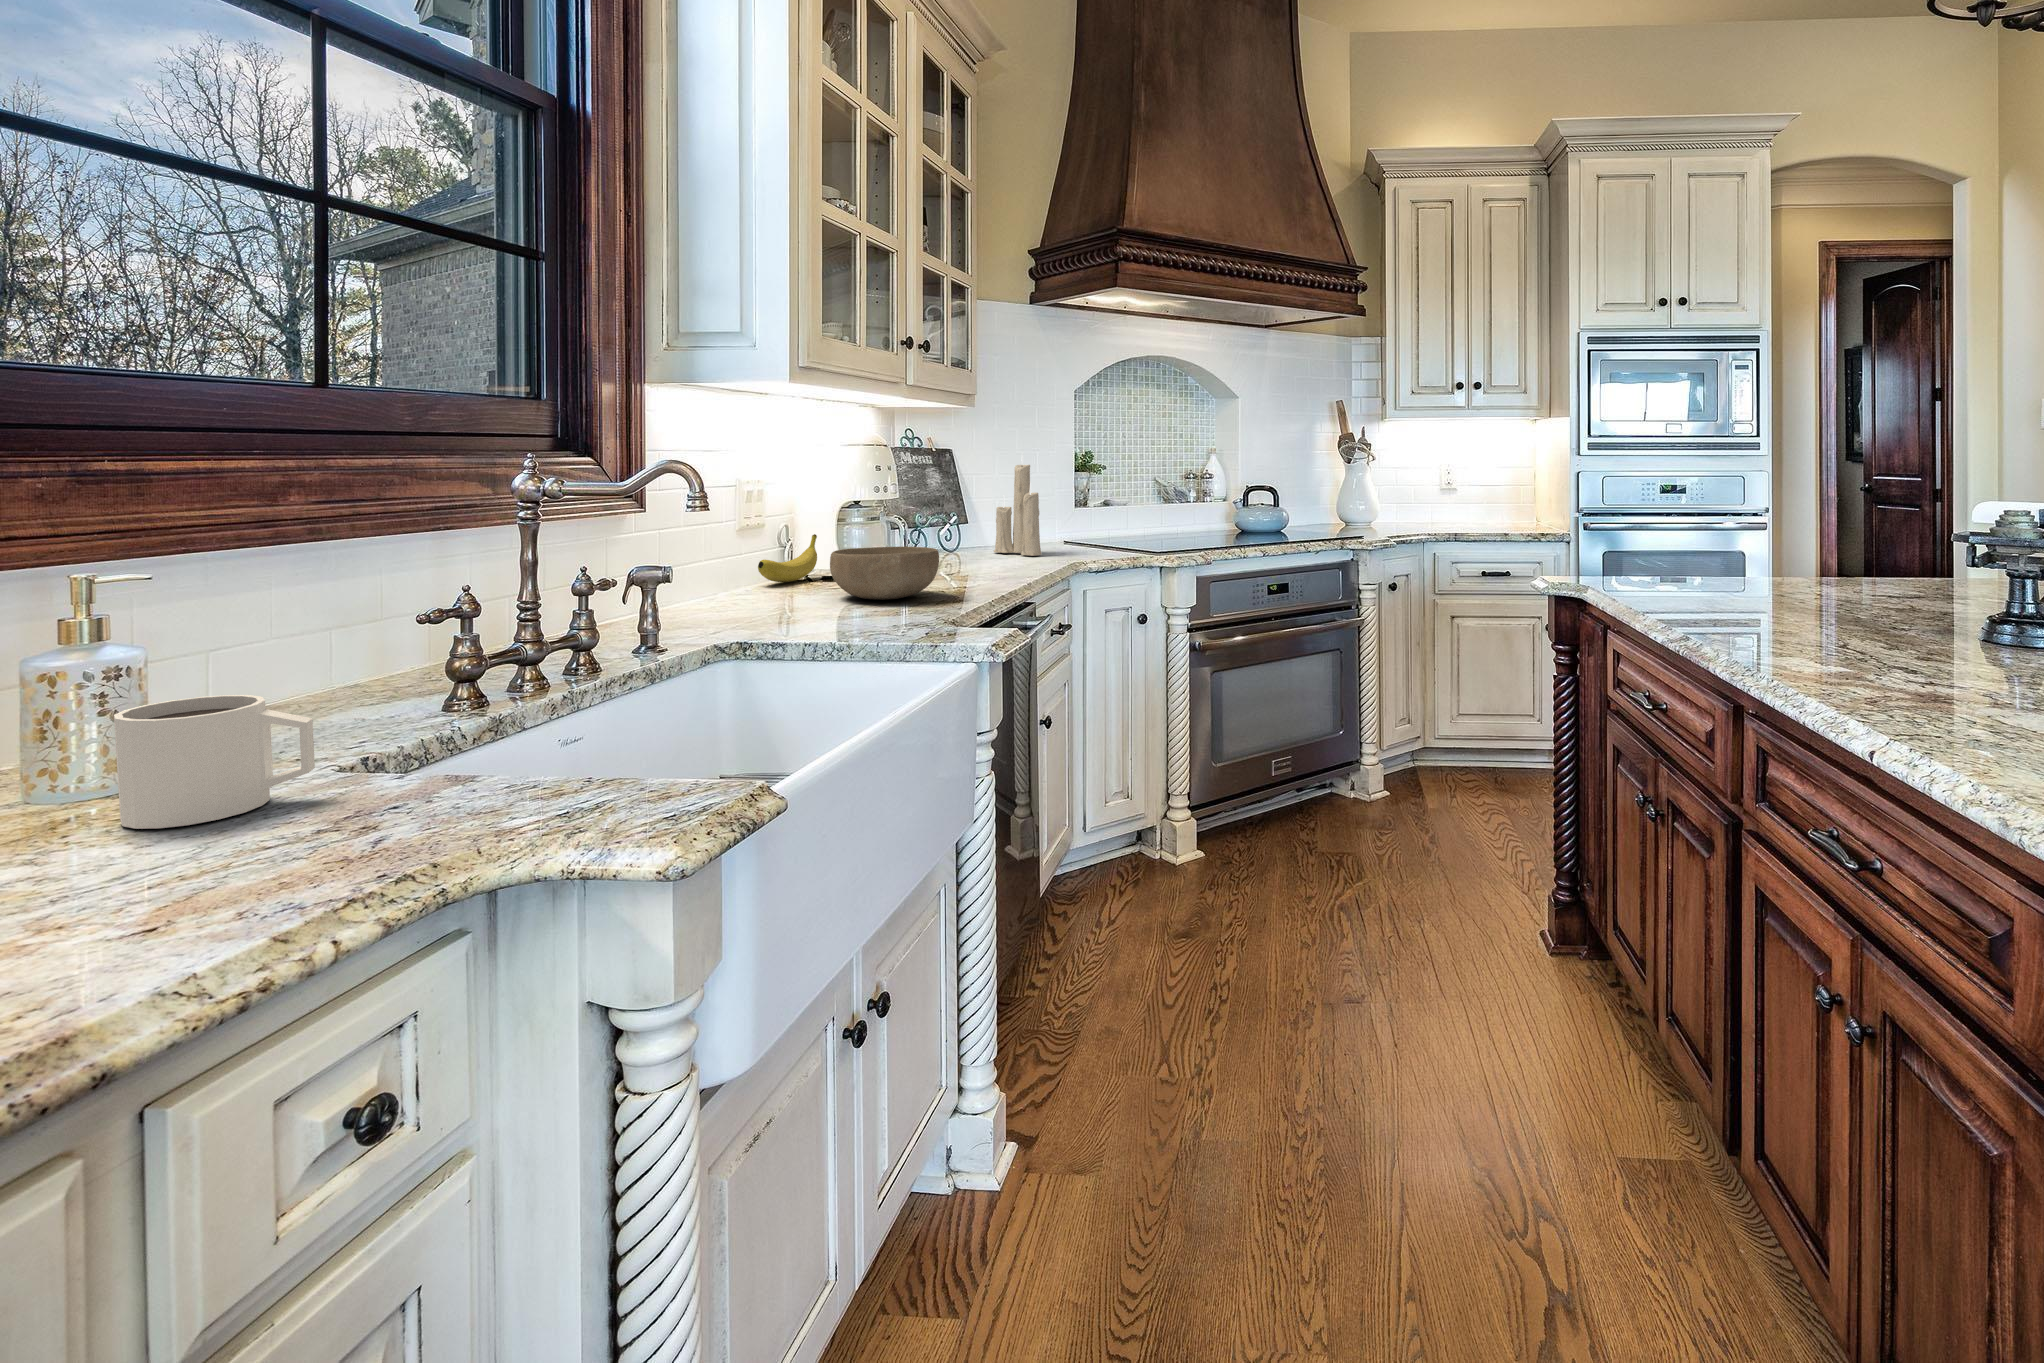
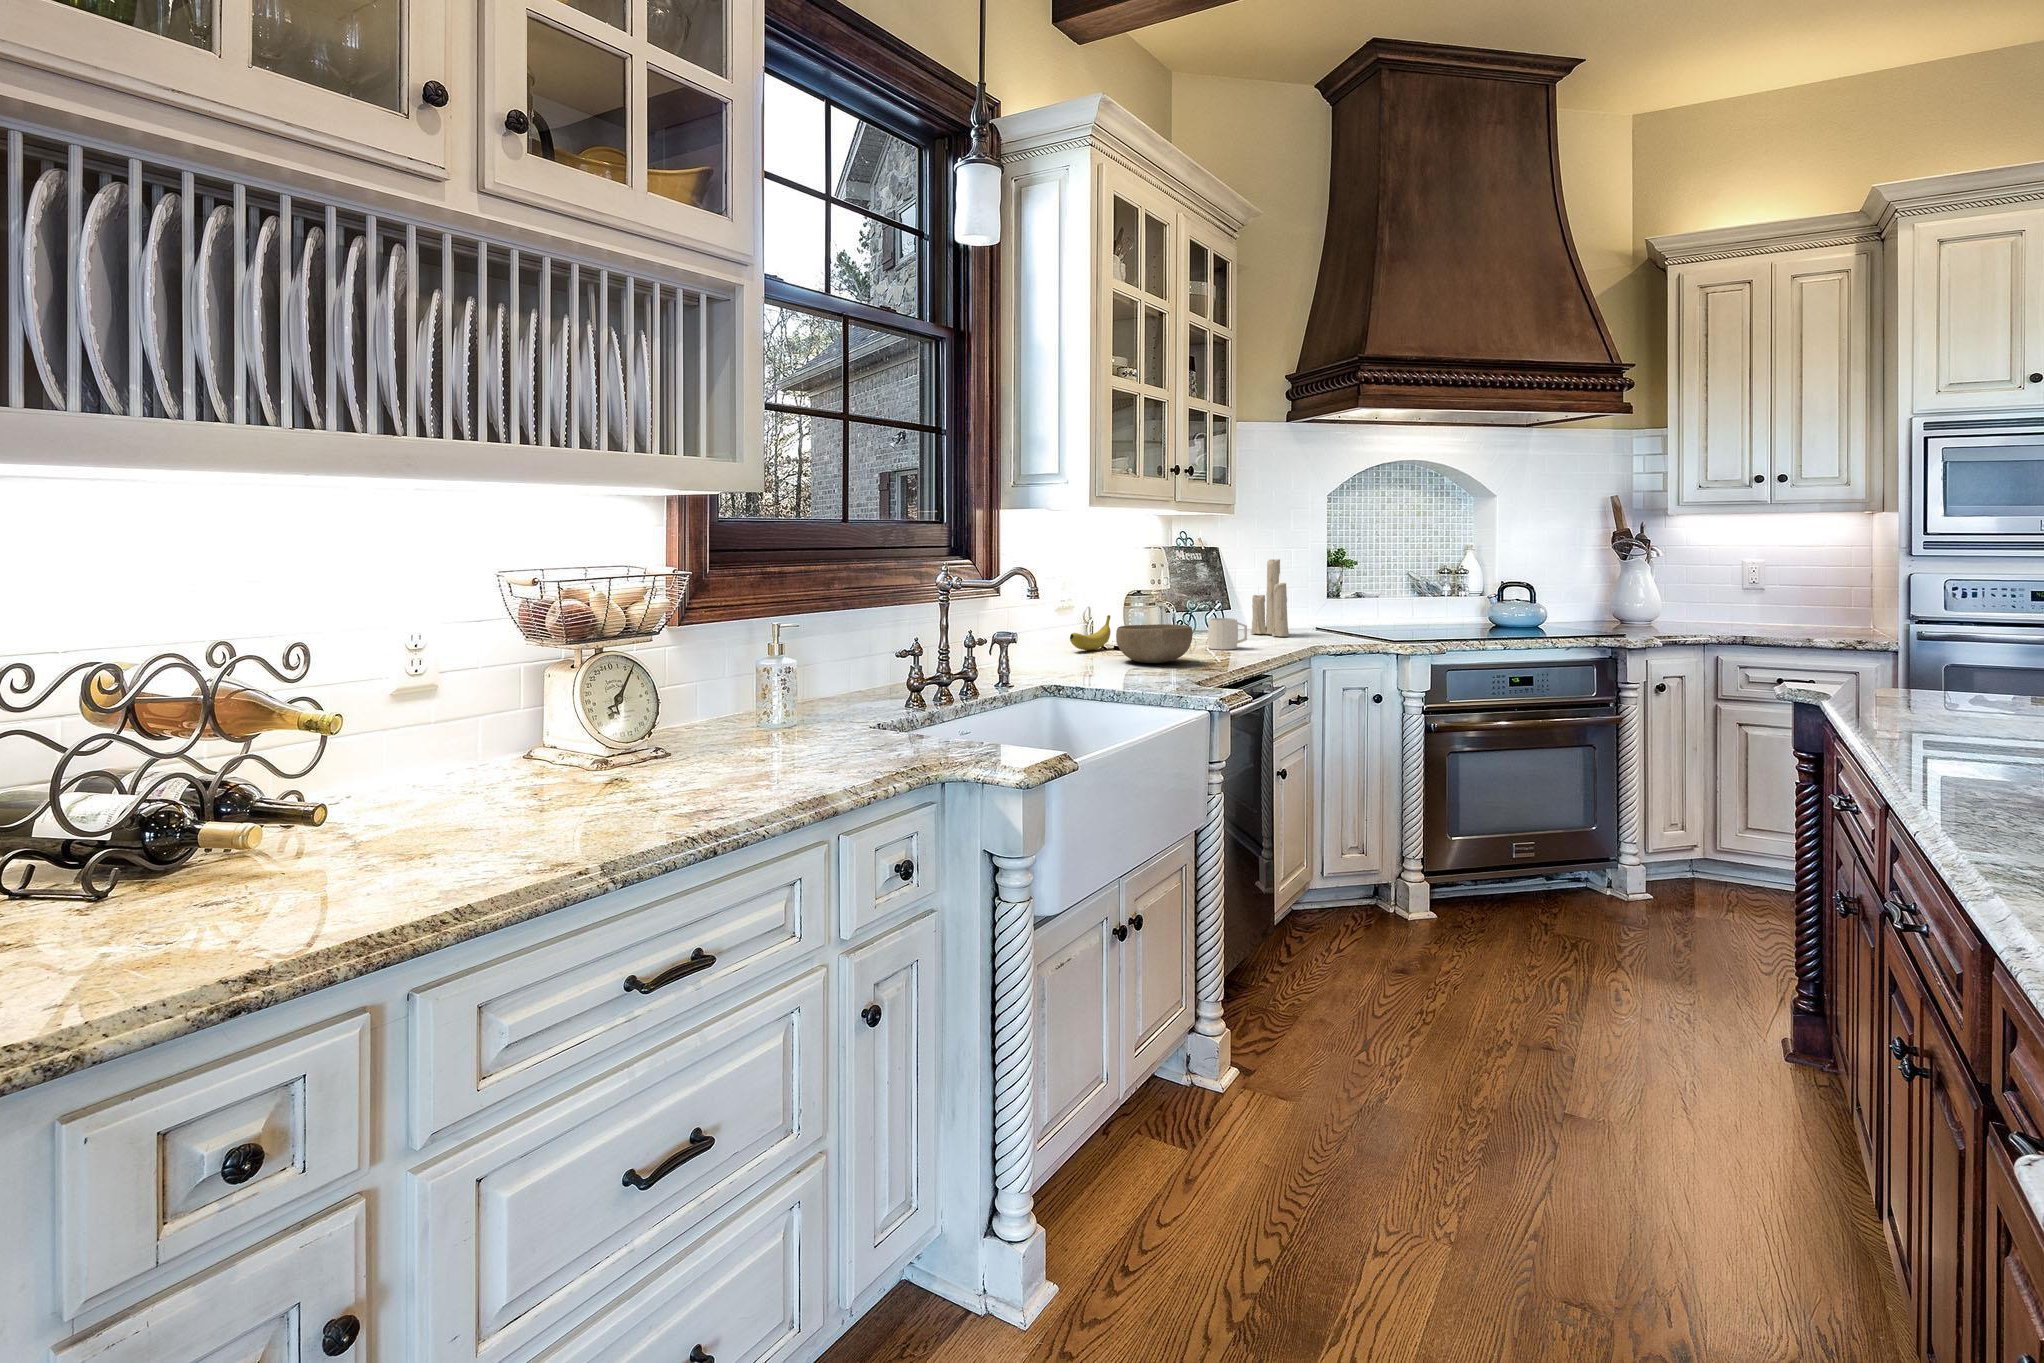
mug: present [114,695,315,829] -> present [1208,618,1247,649]

